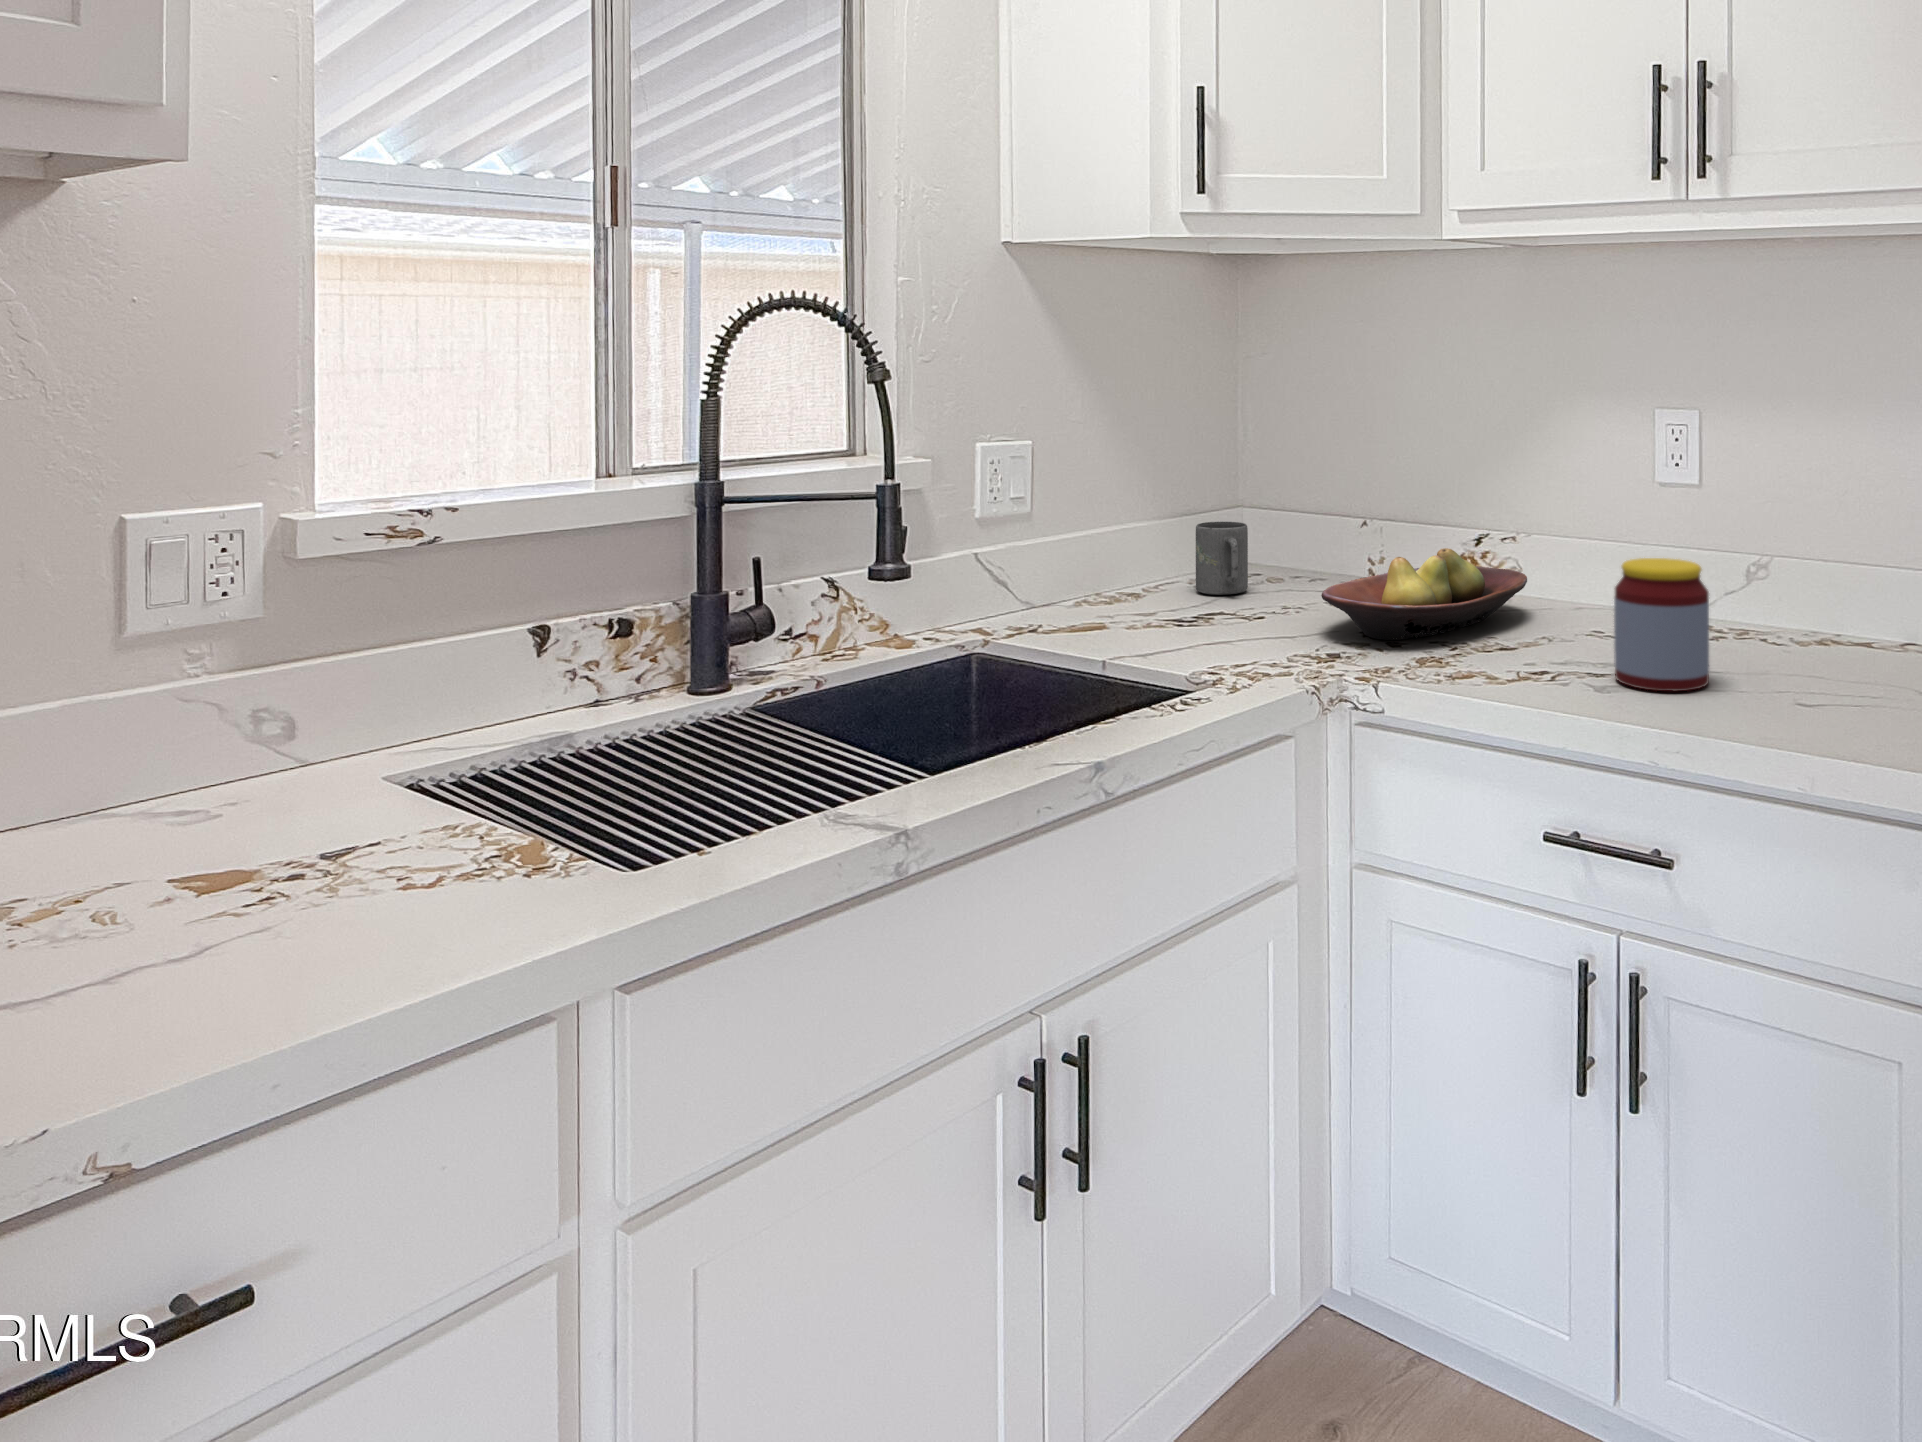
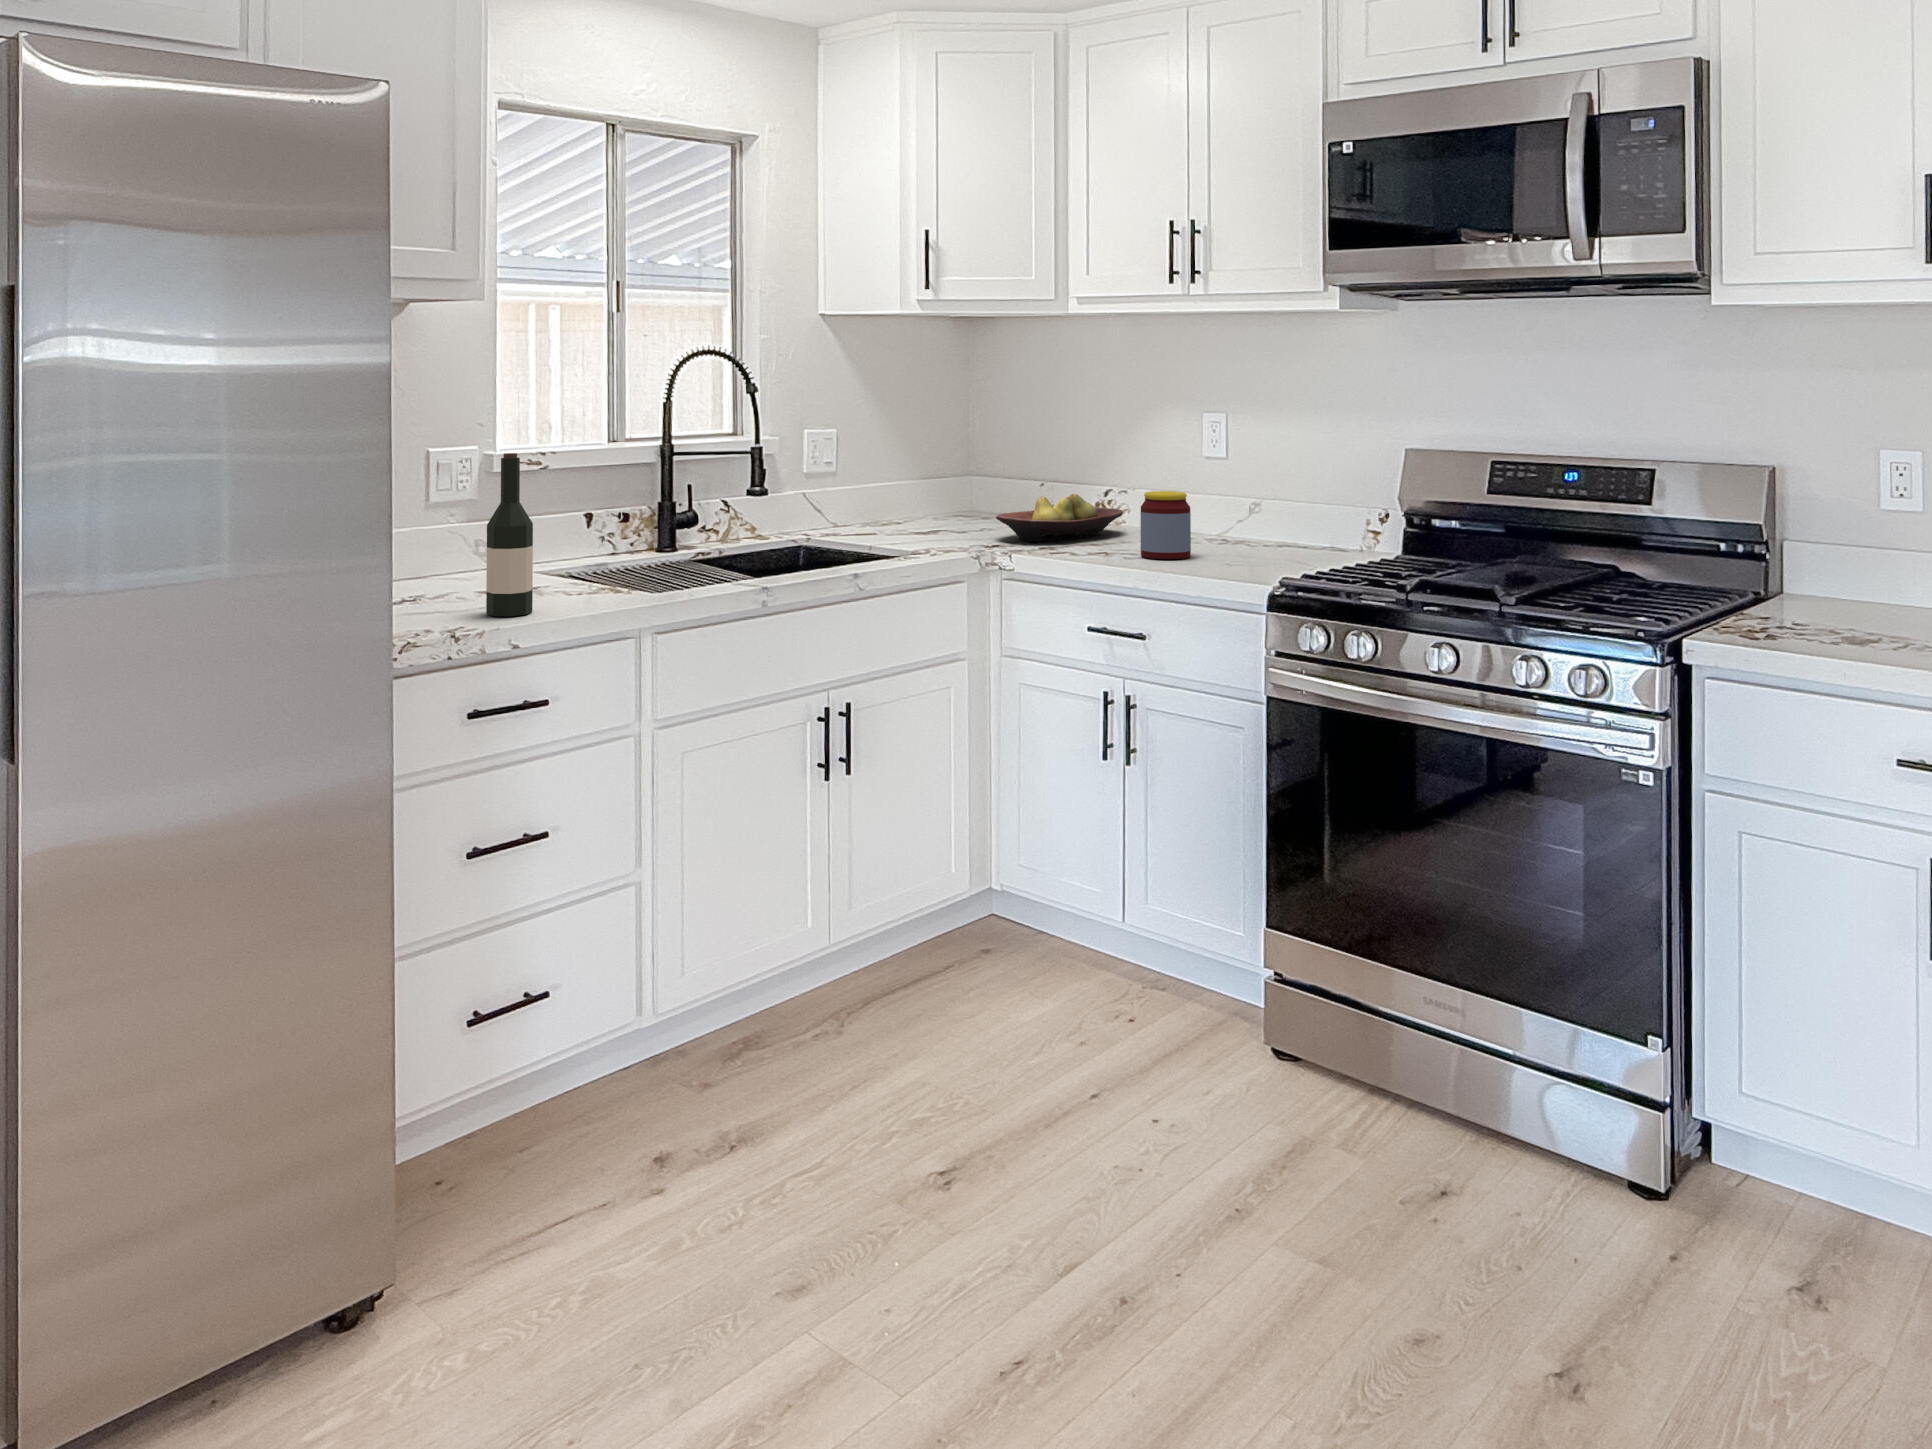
mug: present [1196,521,1248,595] -> none [935,482,966,524]
wine bottle: none [122,564,266,1022] -> present [486,453,533,616]

